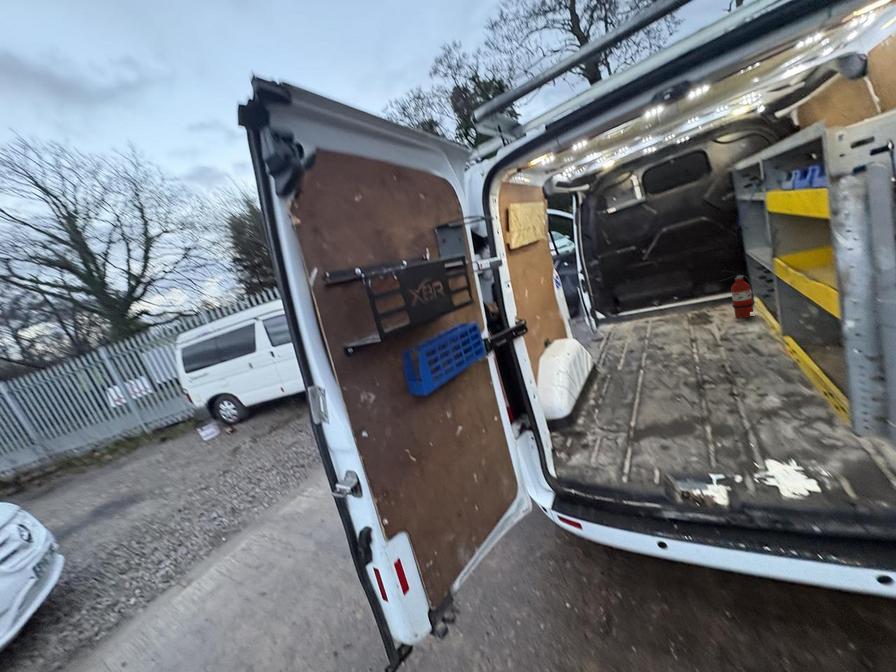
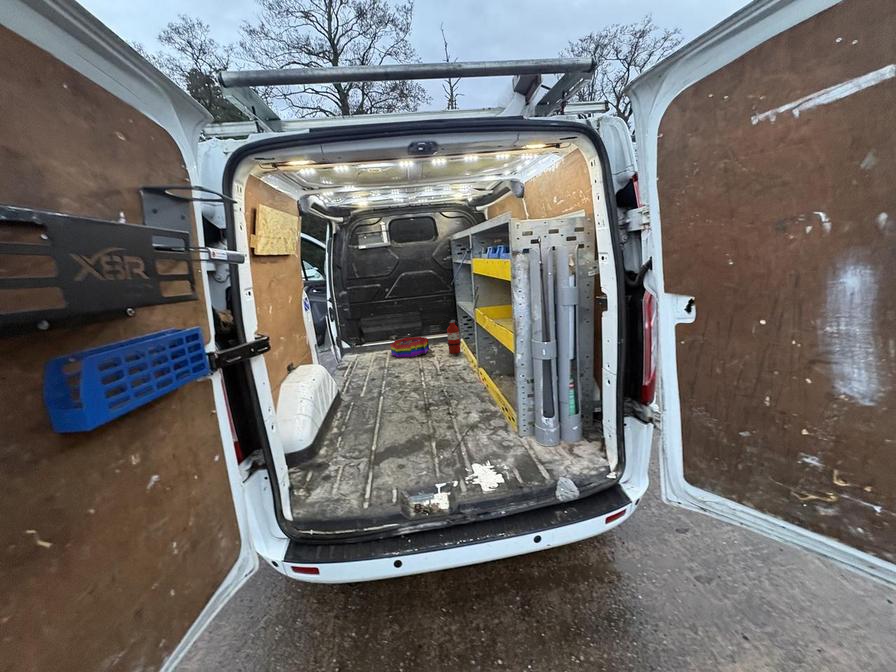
storage bin: none [651,300,705,326] -> present [390,337,429,357]

